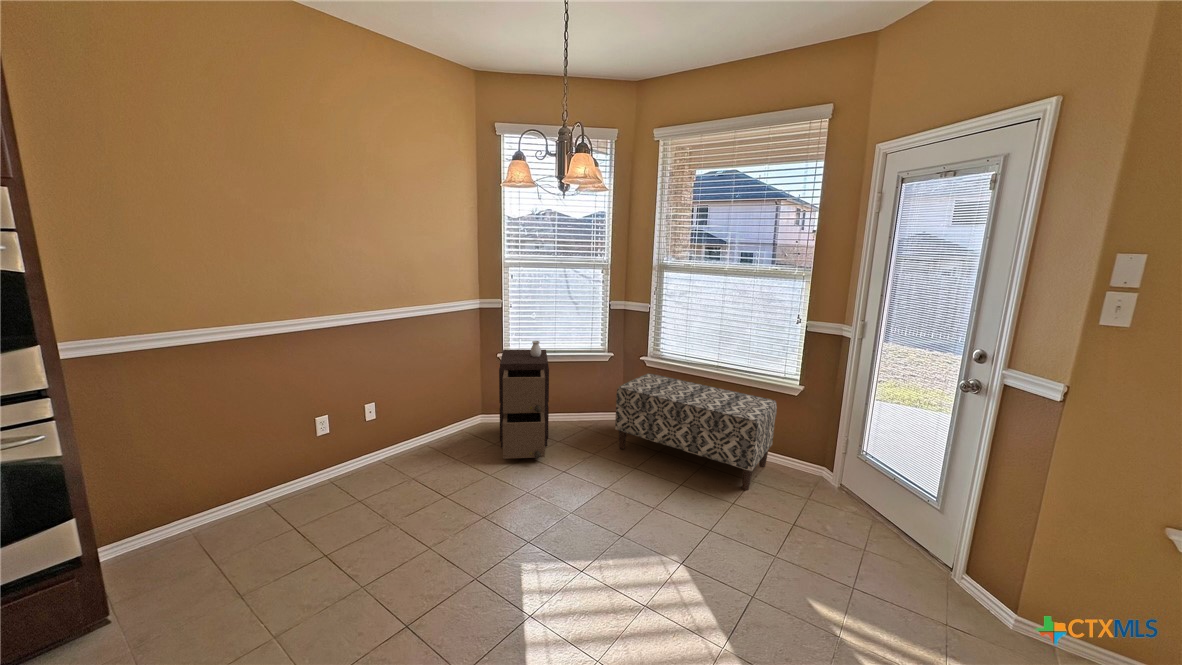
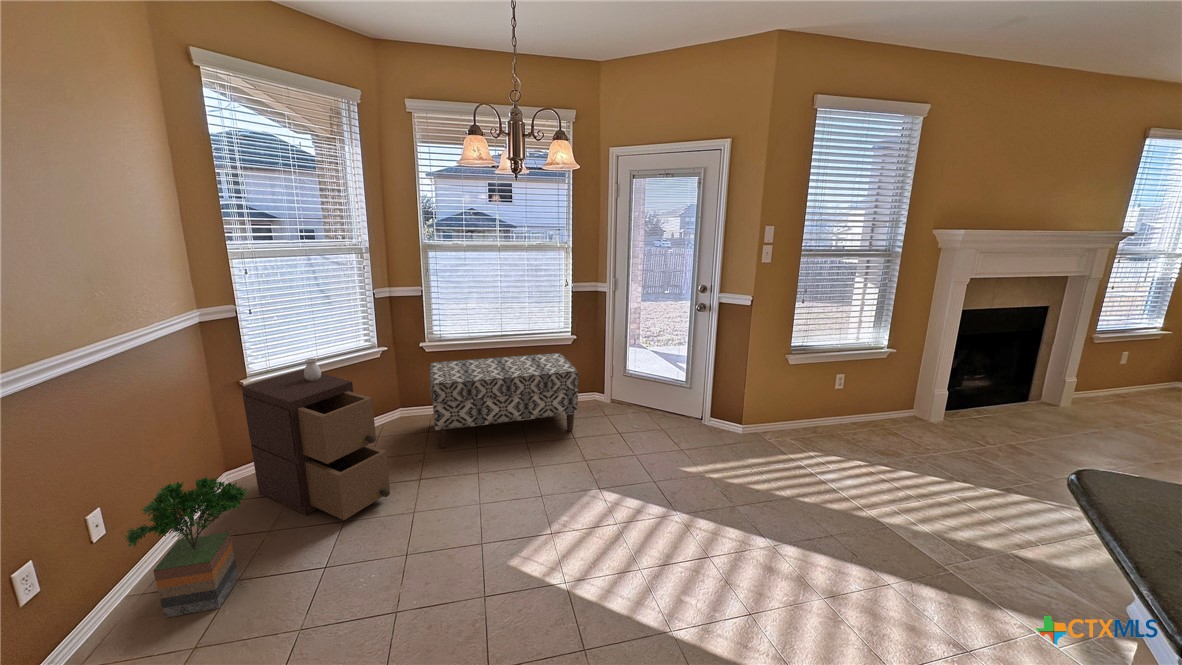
potted tree: none [392,387,452,469] -> present [125,477,249,618]

